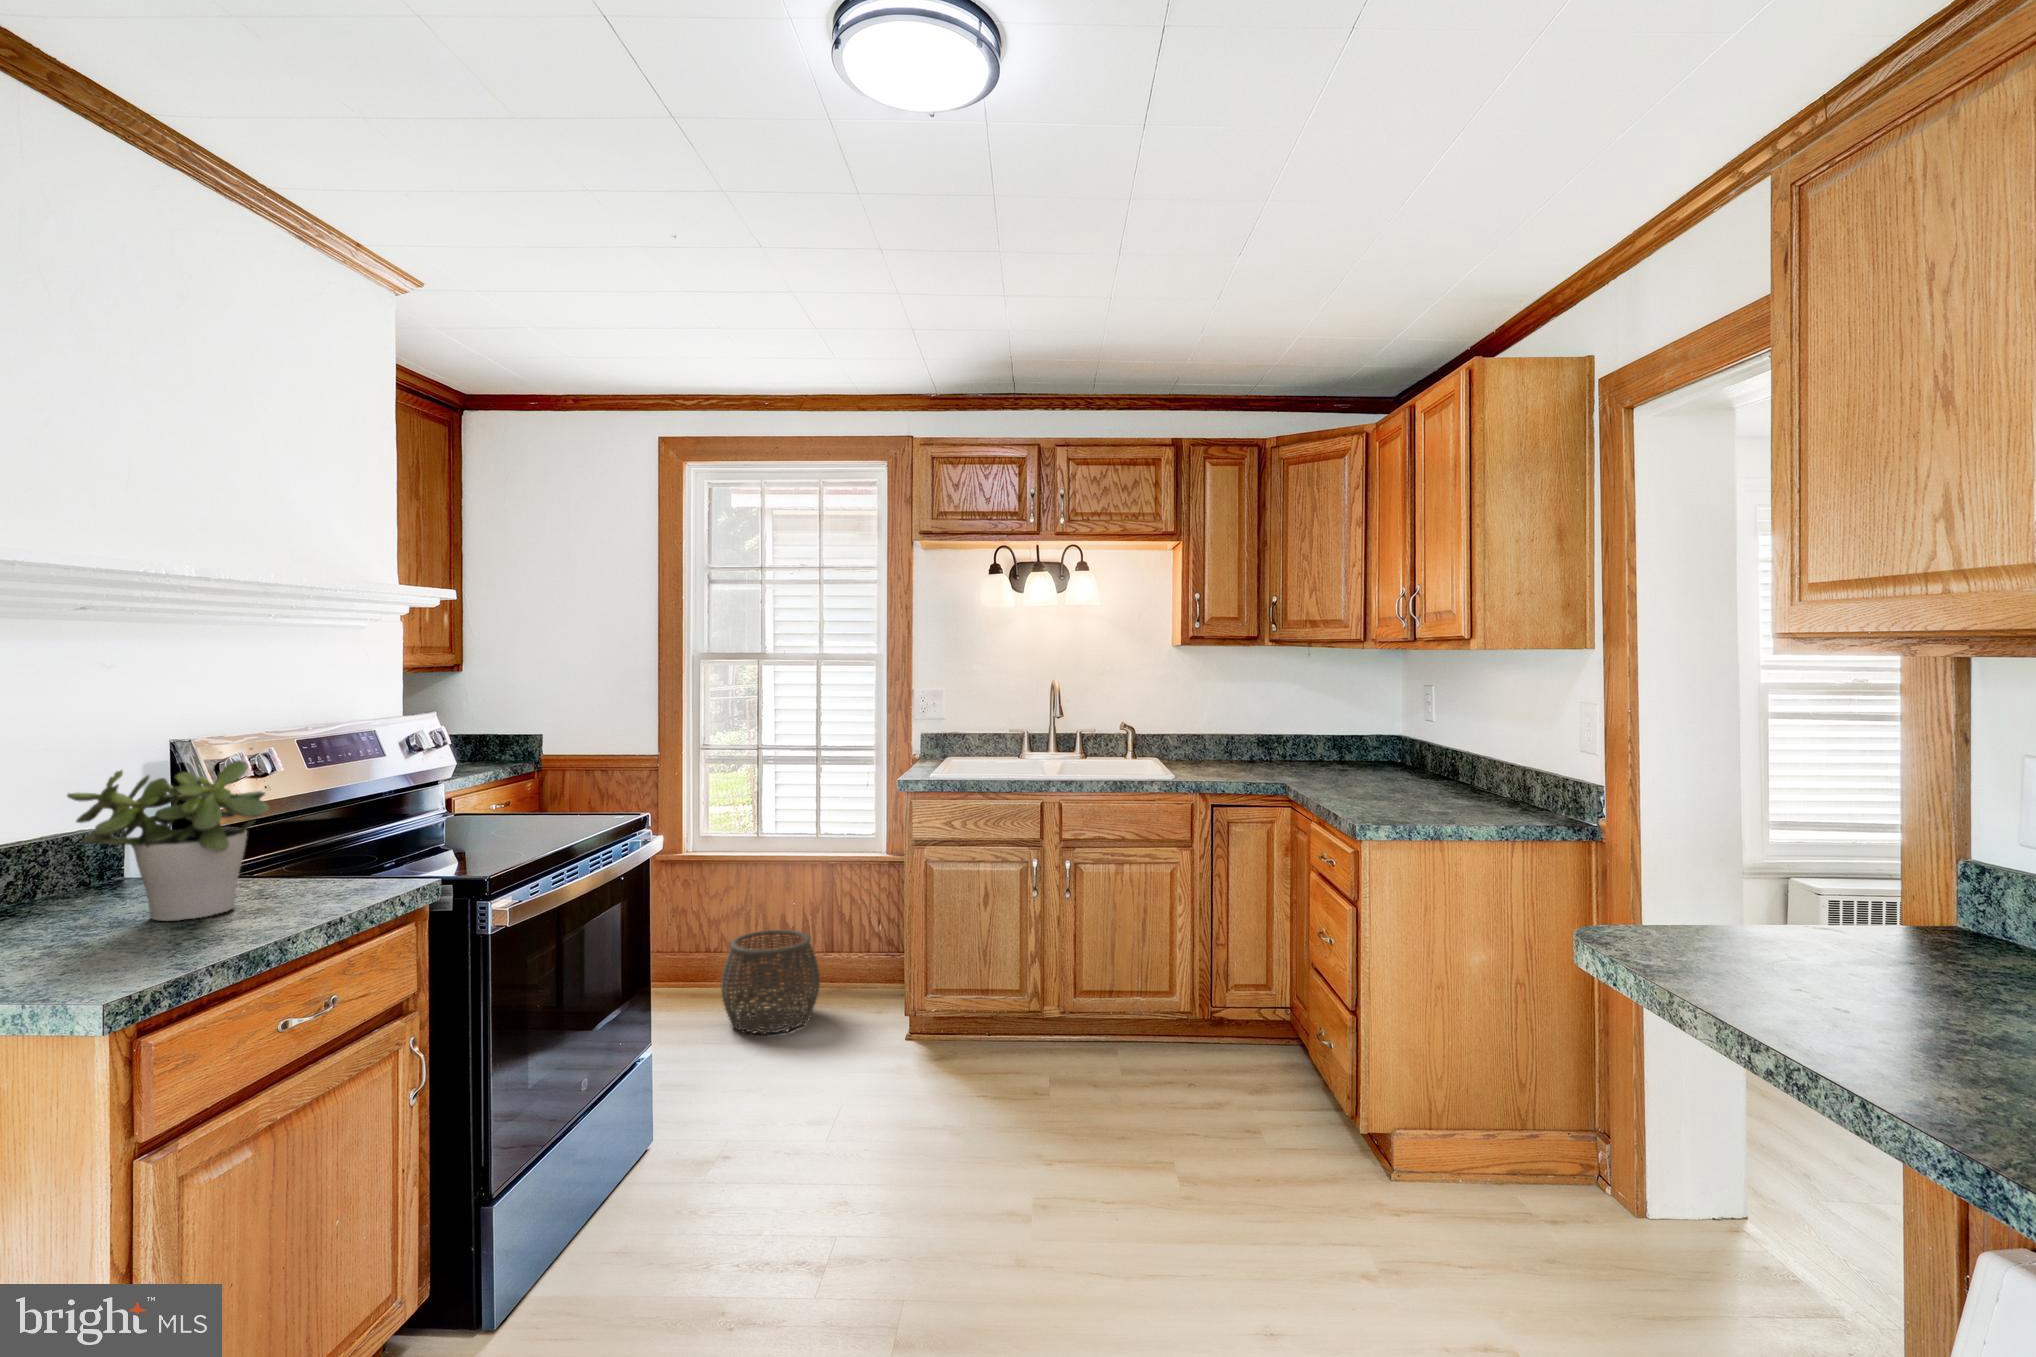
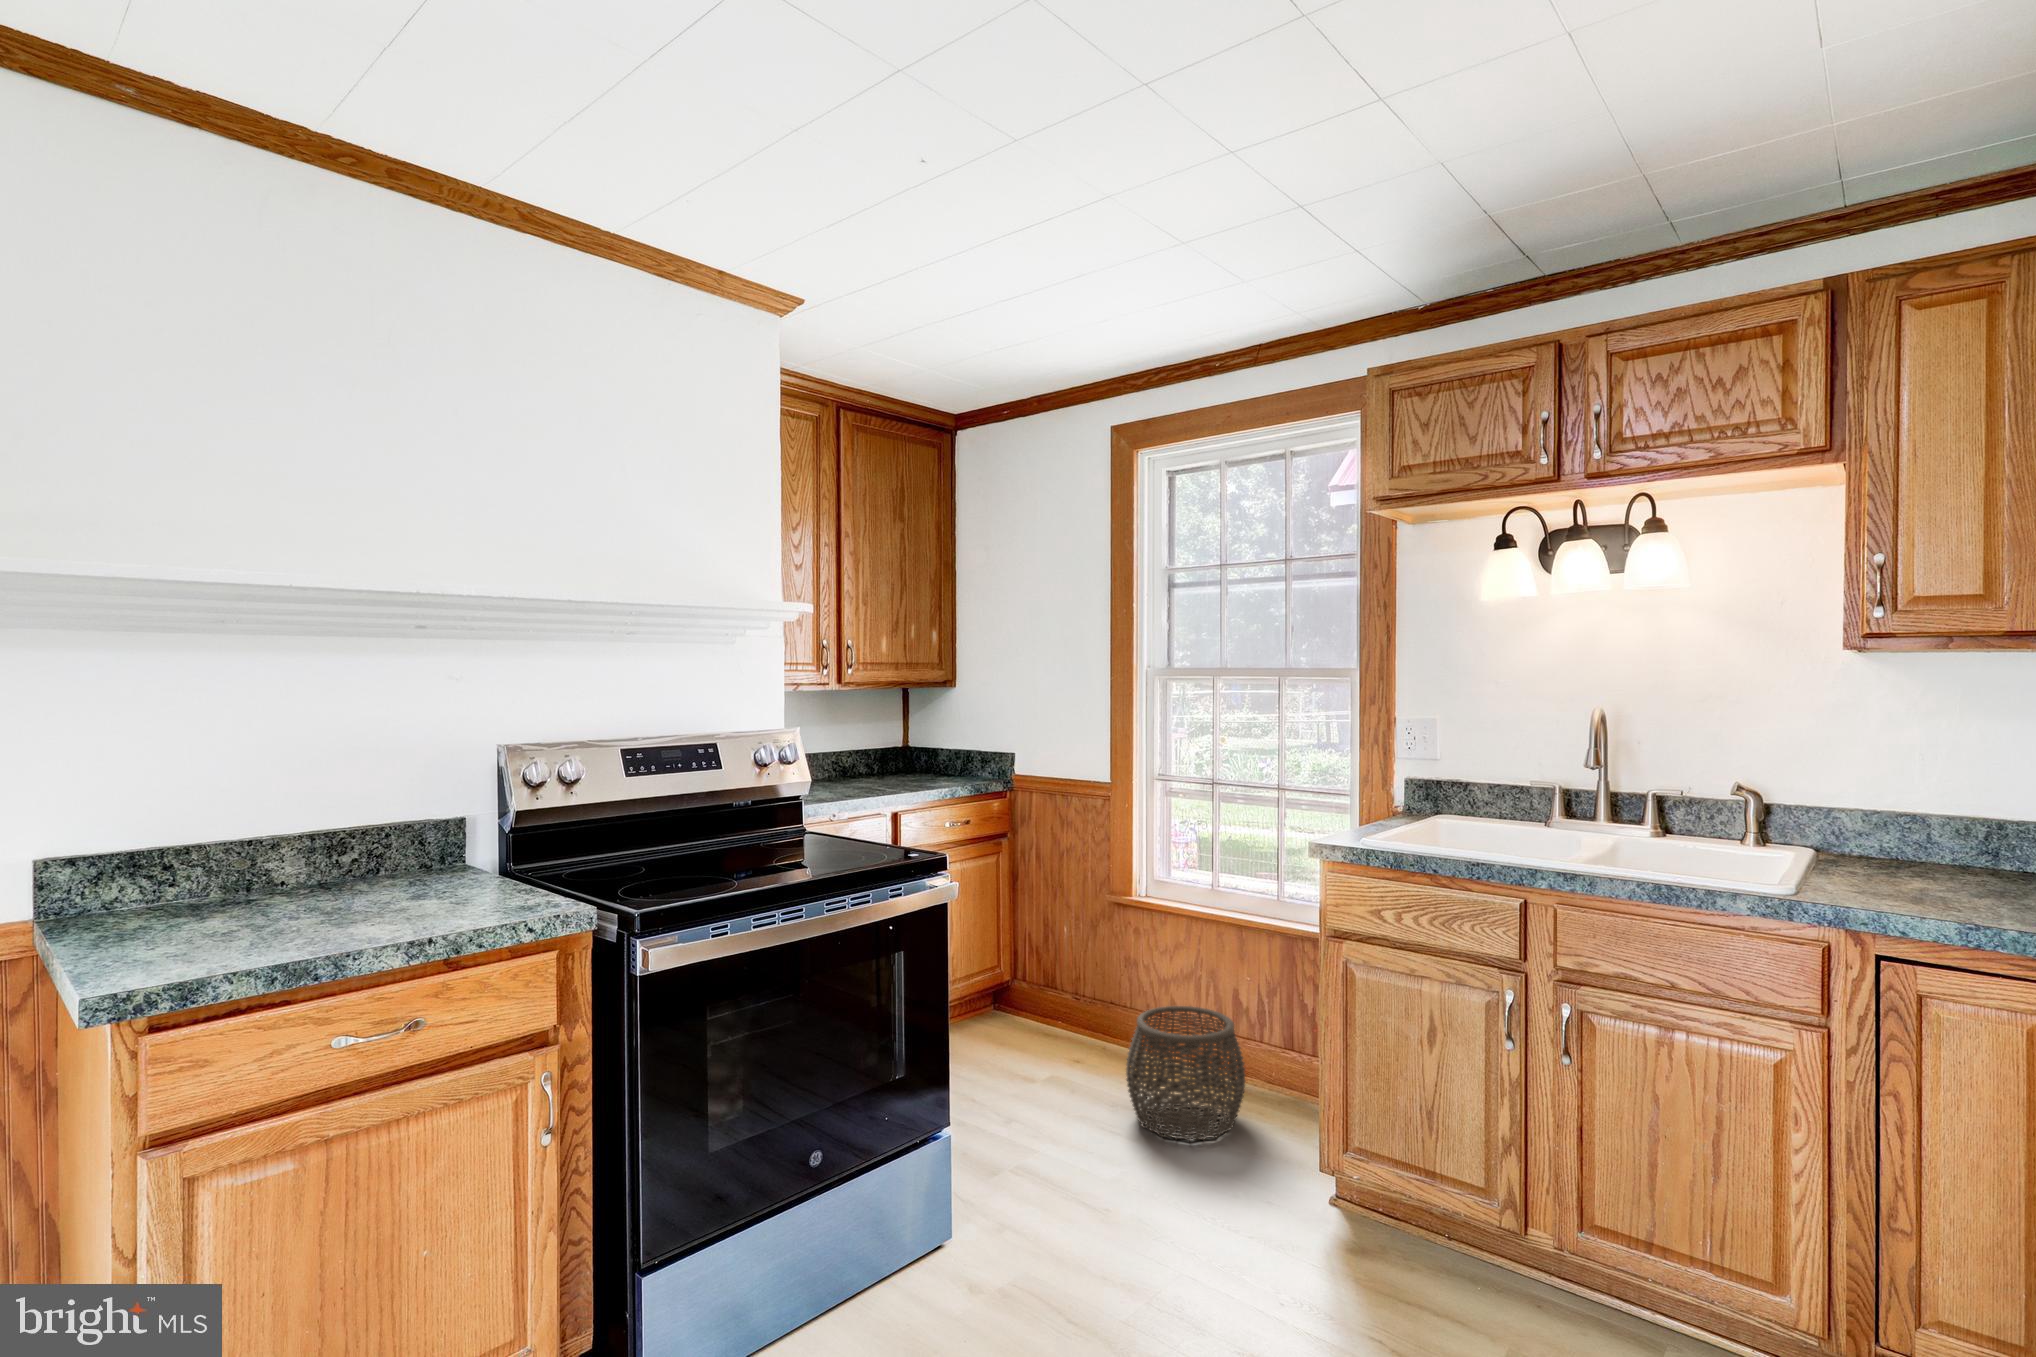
potted plant: present [67,760,269,921] -> none [302,775,443,917]

